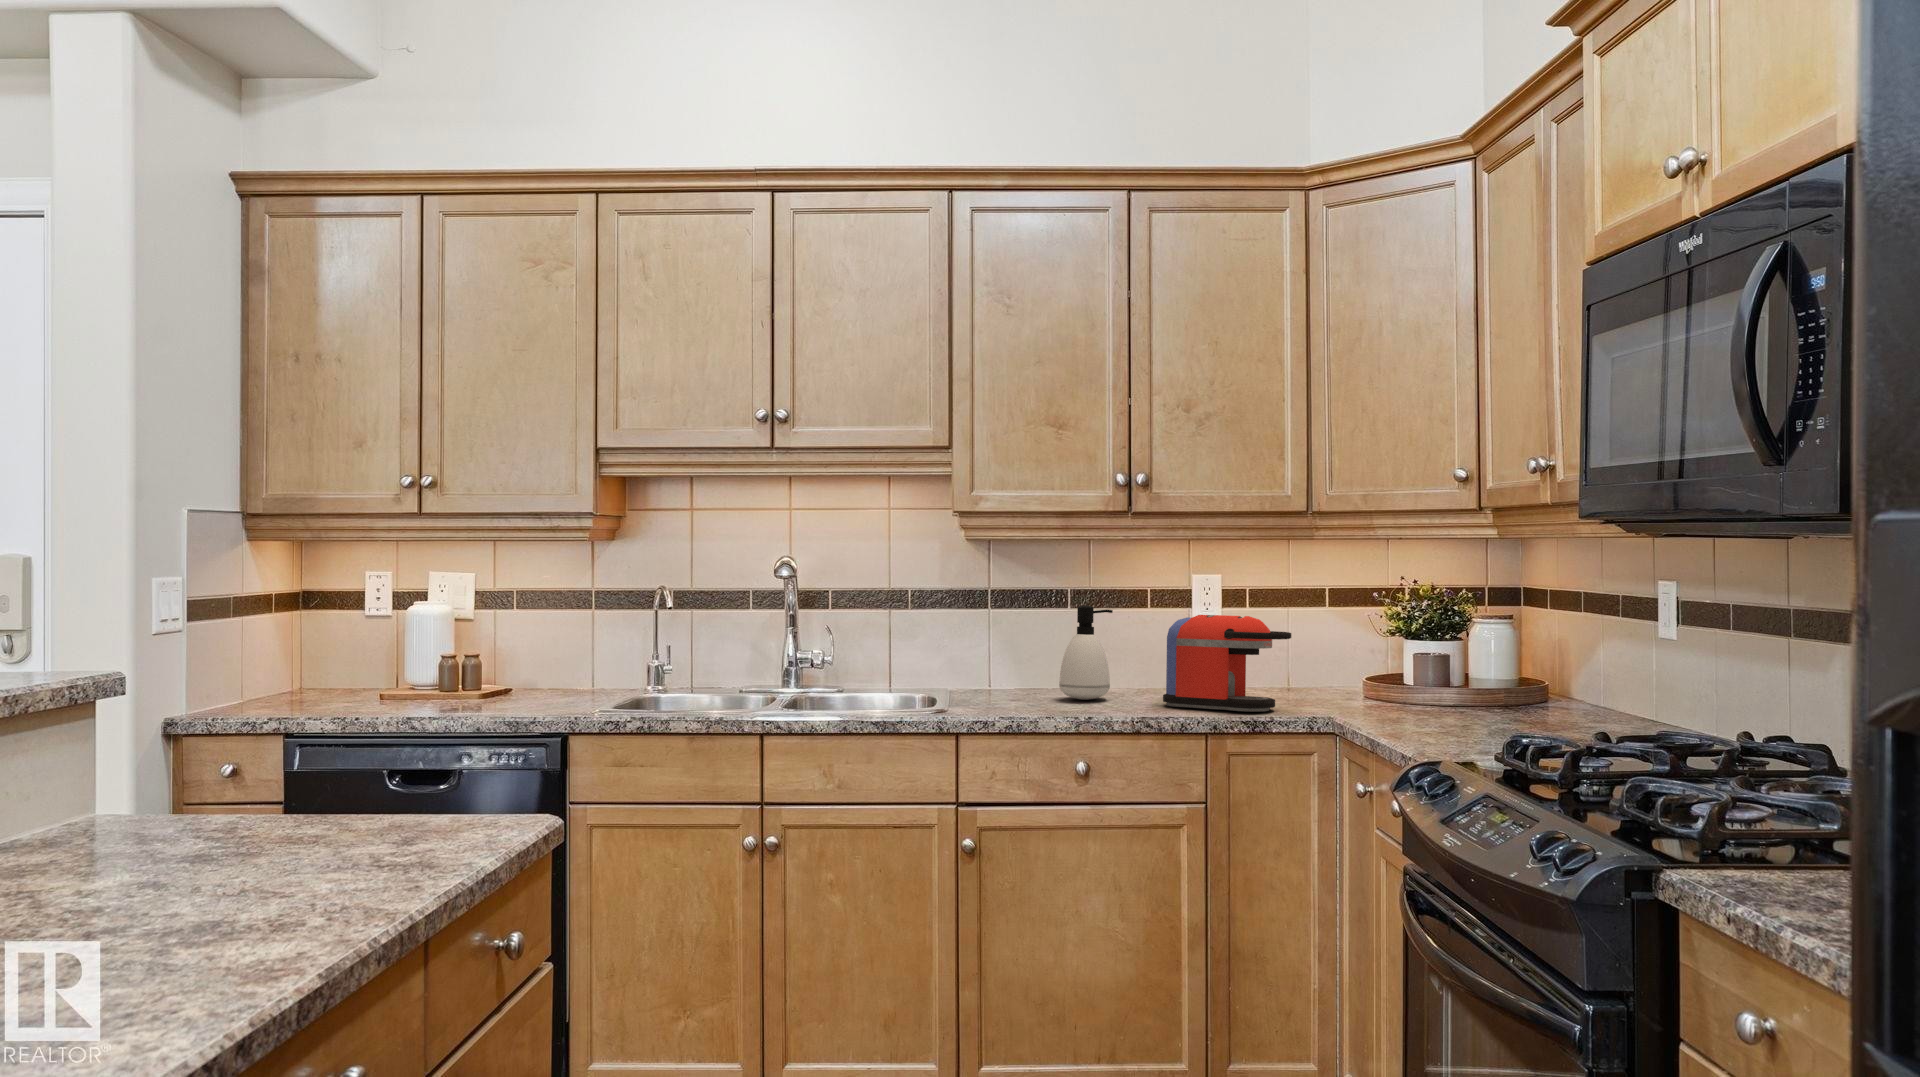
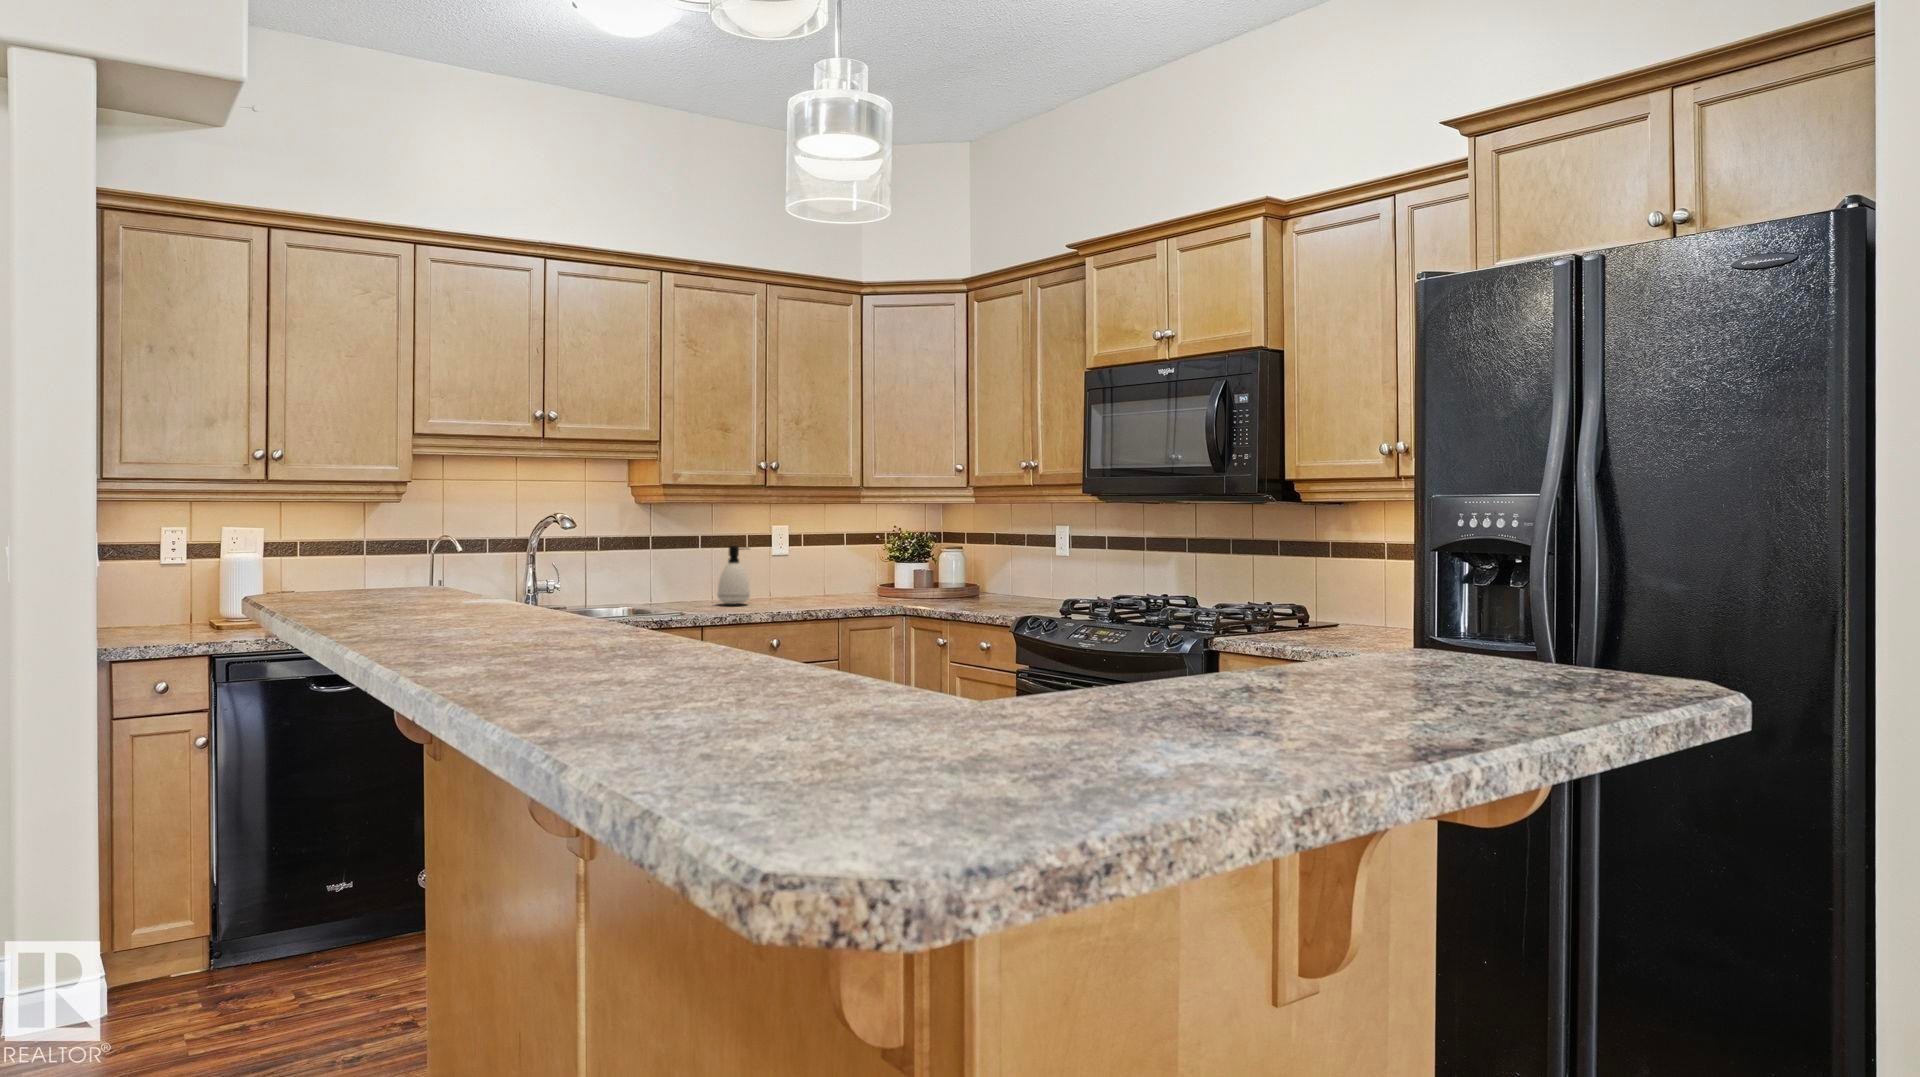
coffee maker: present [1163,615,1291,712] -> none [788,549,868,605]

